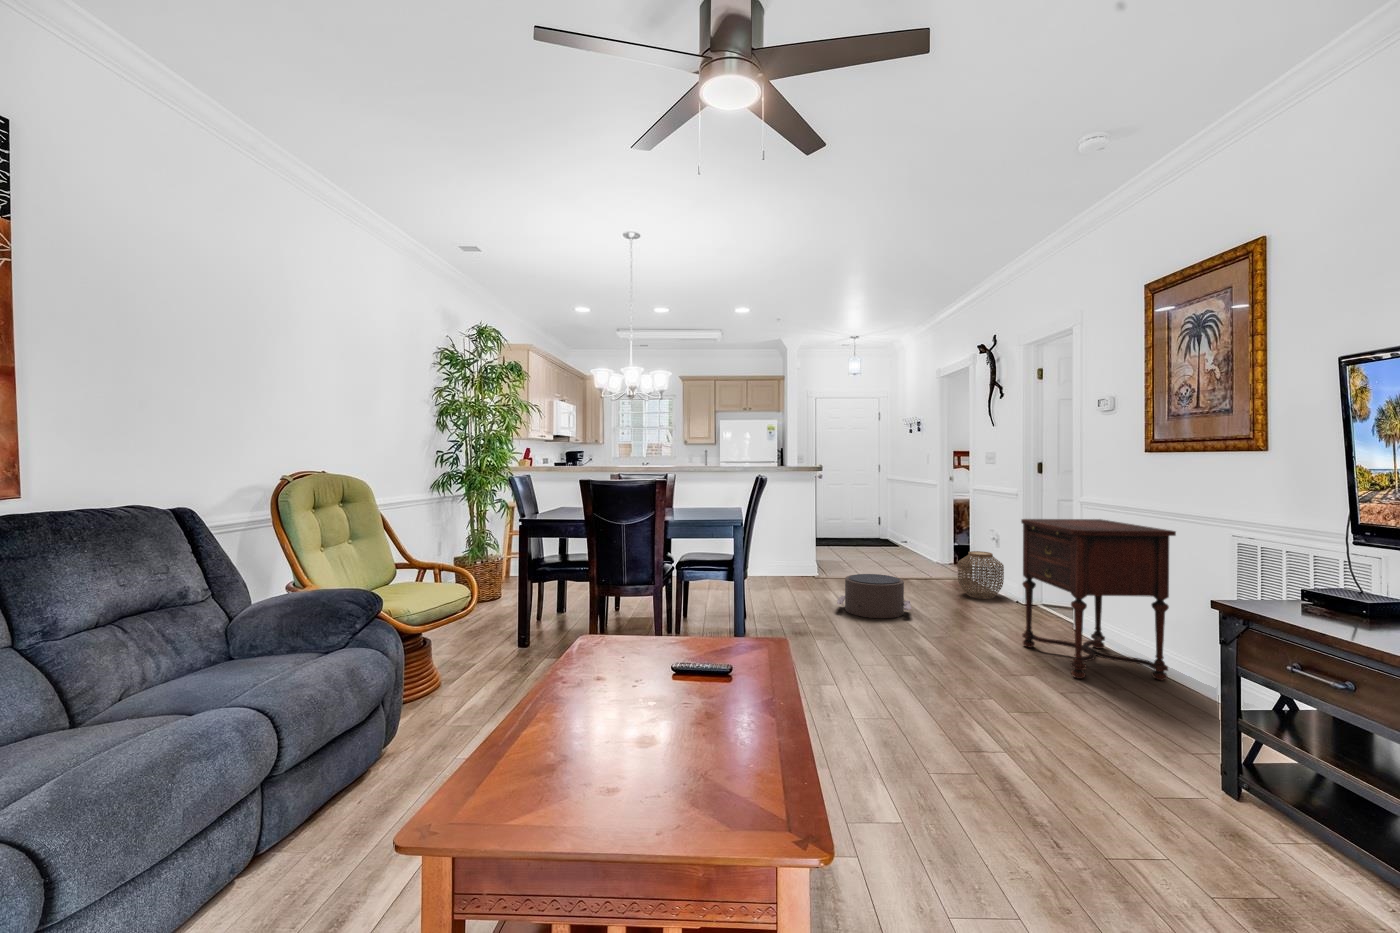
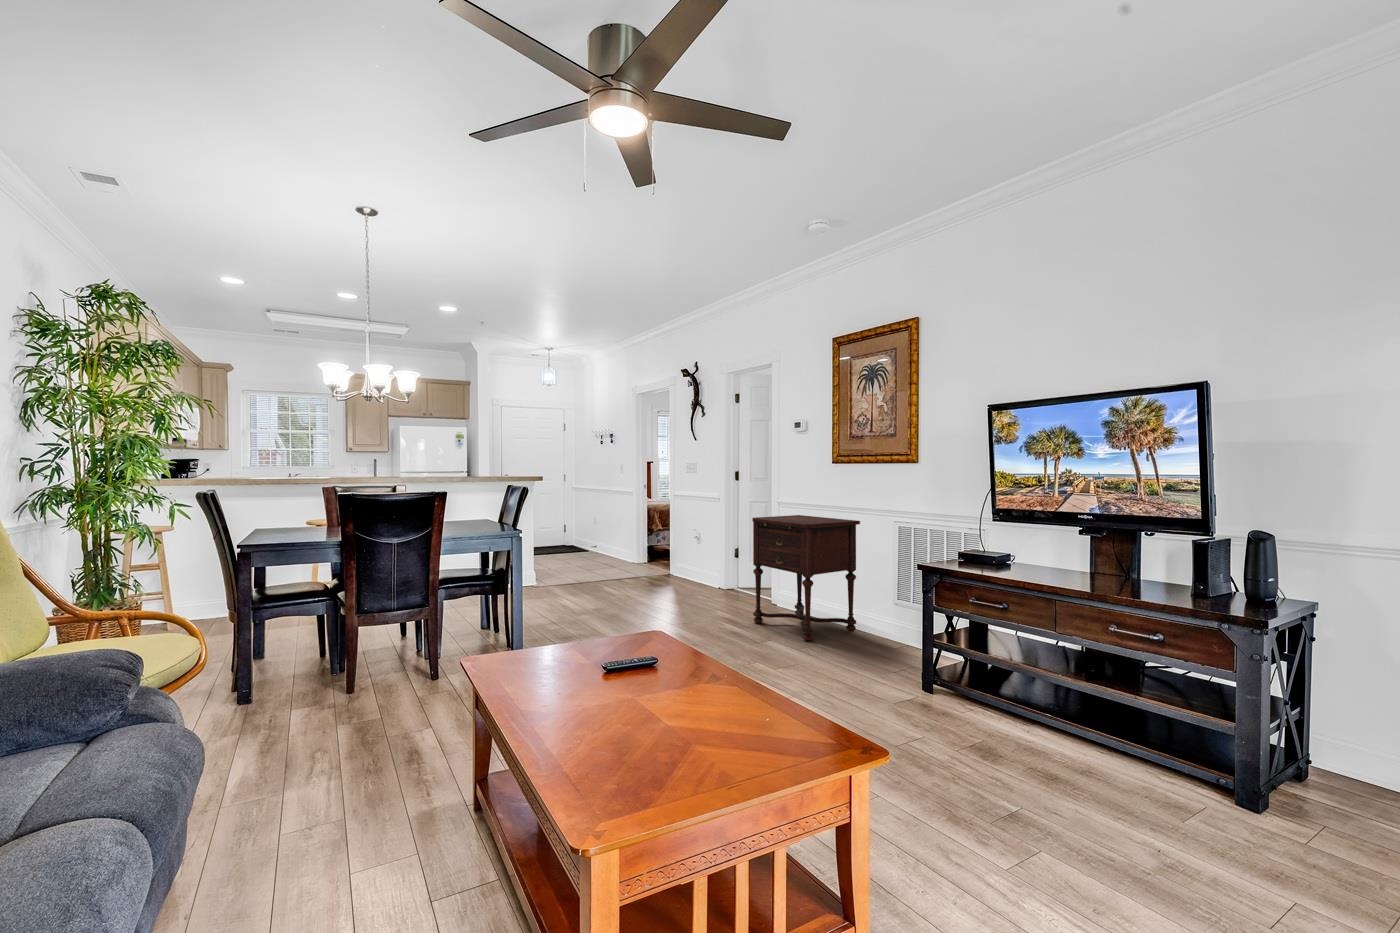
woven basket: present [958,551,1004,599] -> none [673,548,709,589]
pouf: present [837,574,912,618] -> none [586,578,656,620]

